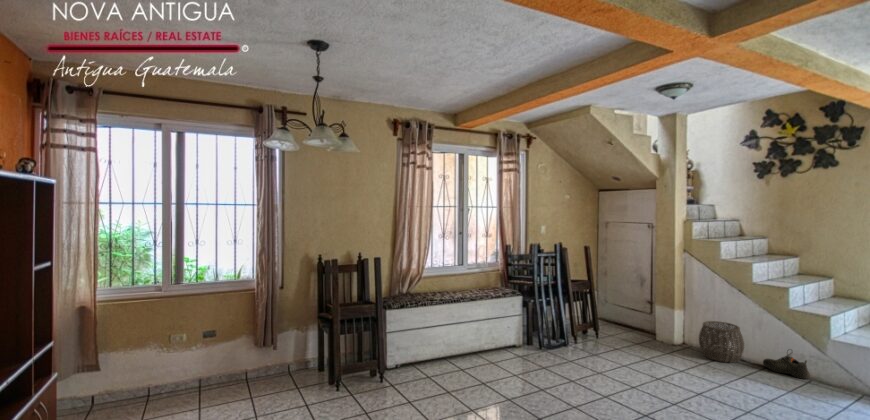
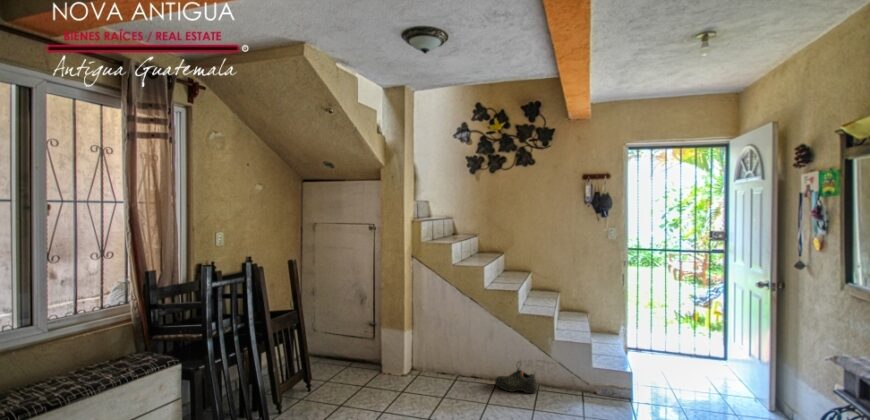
woven basket: present [699,321,744,363] -> none [431,341,478,393]

